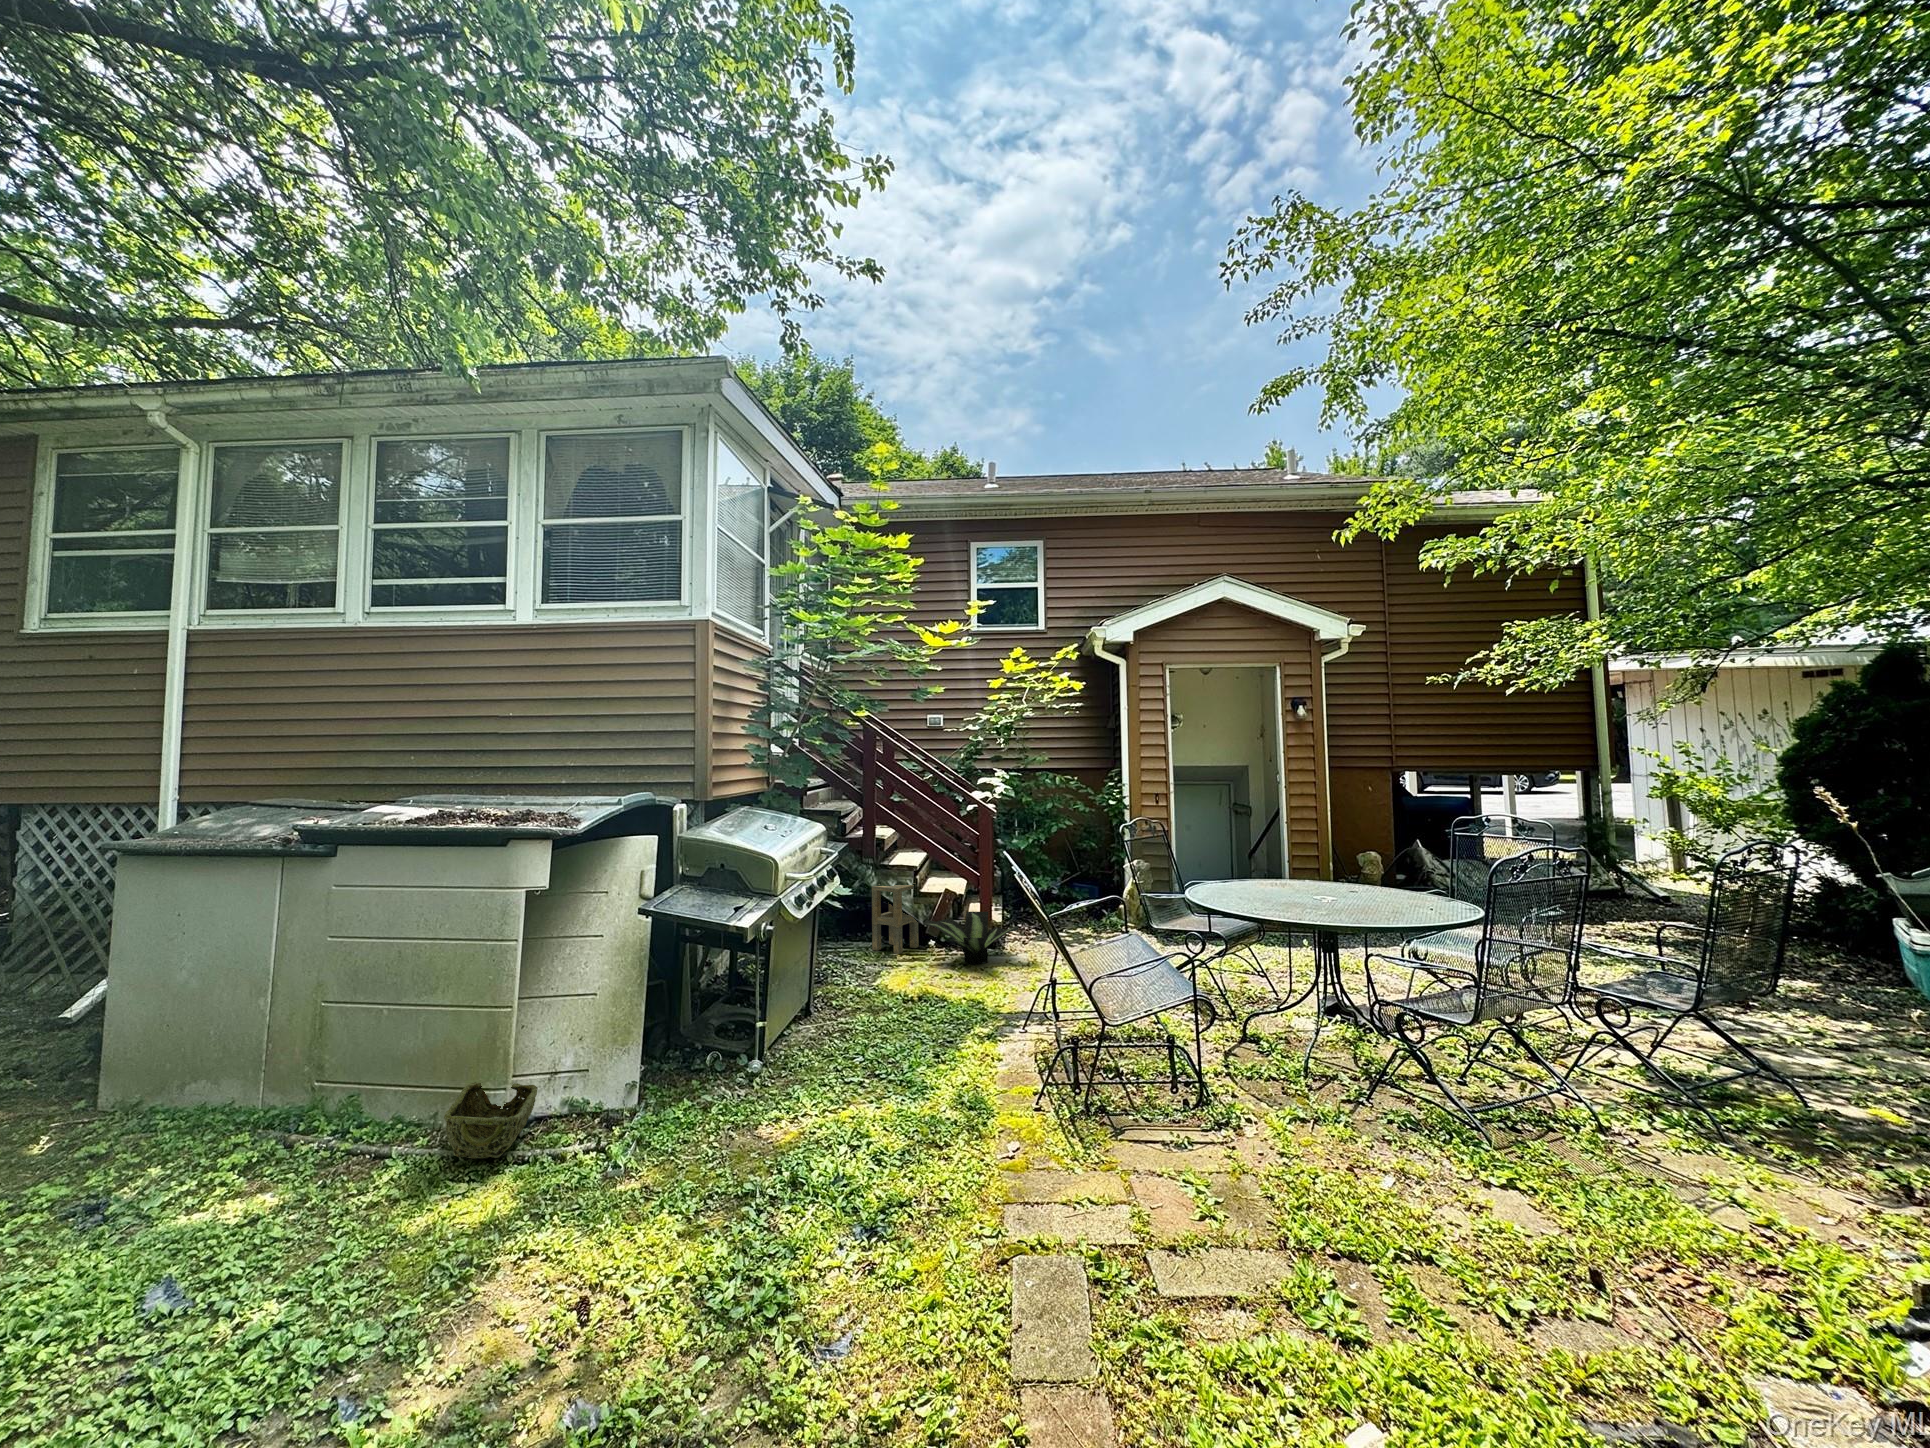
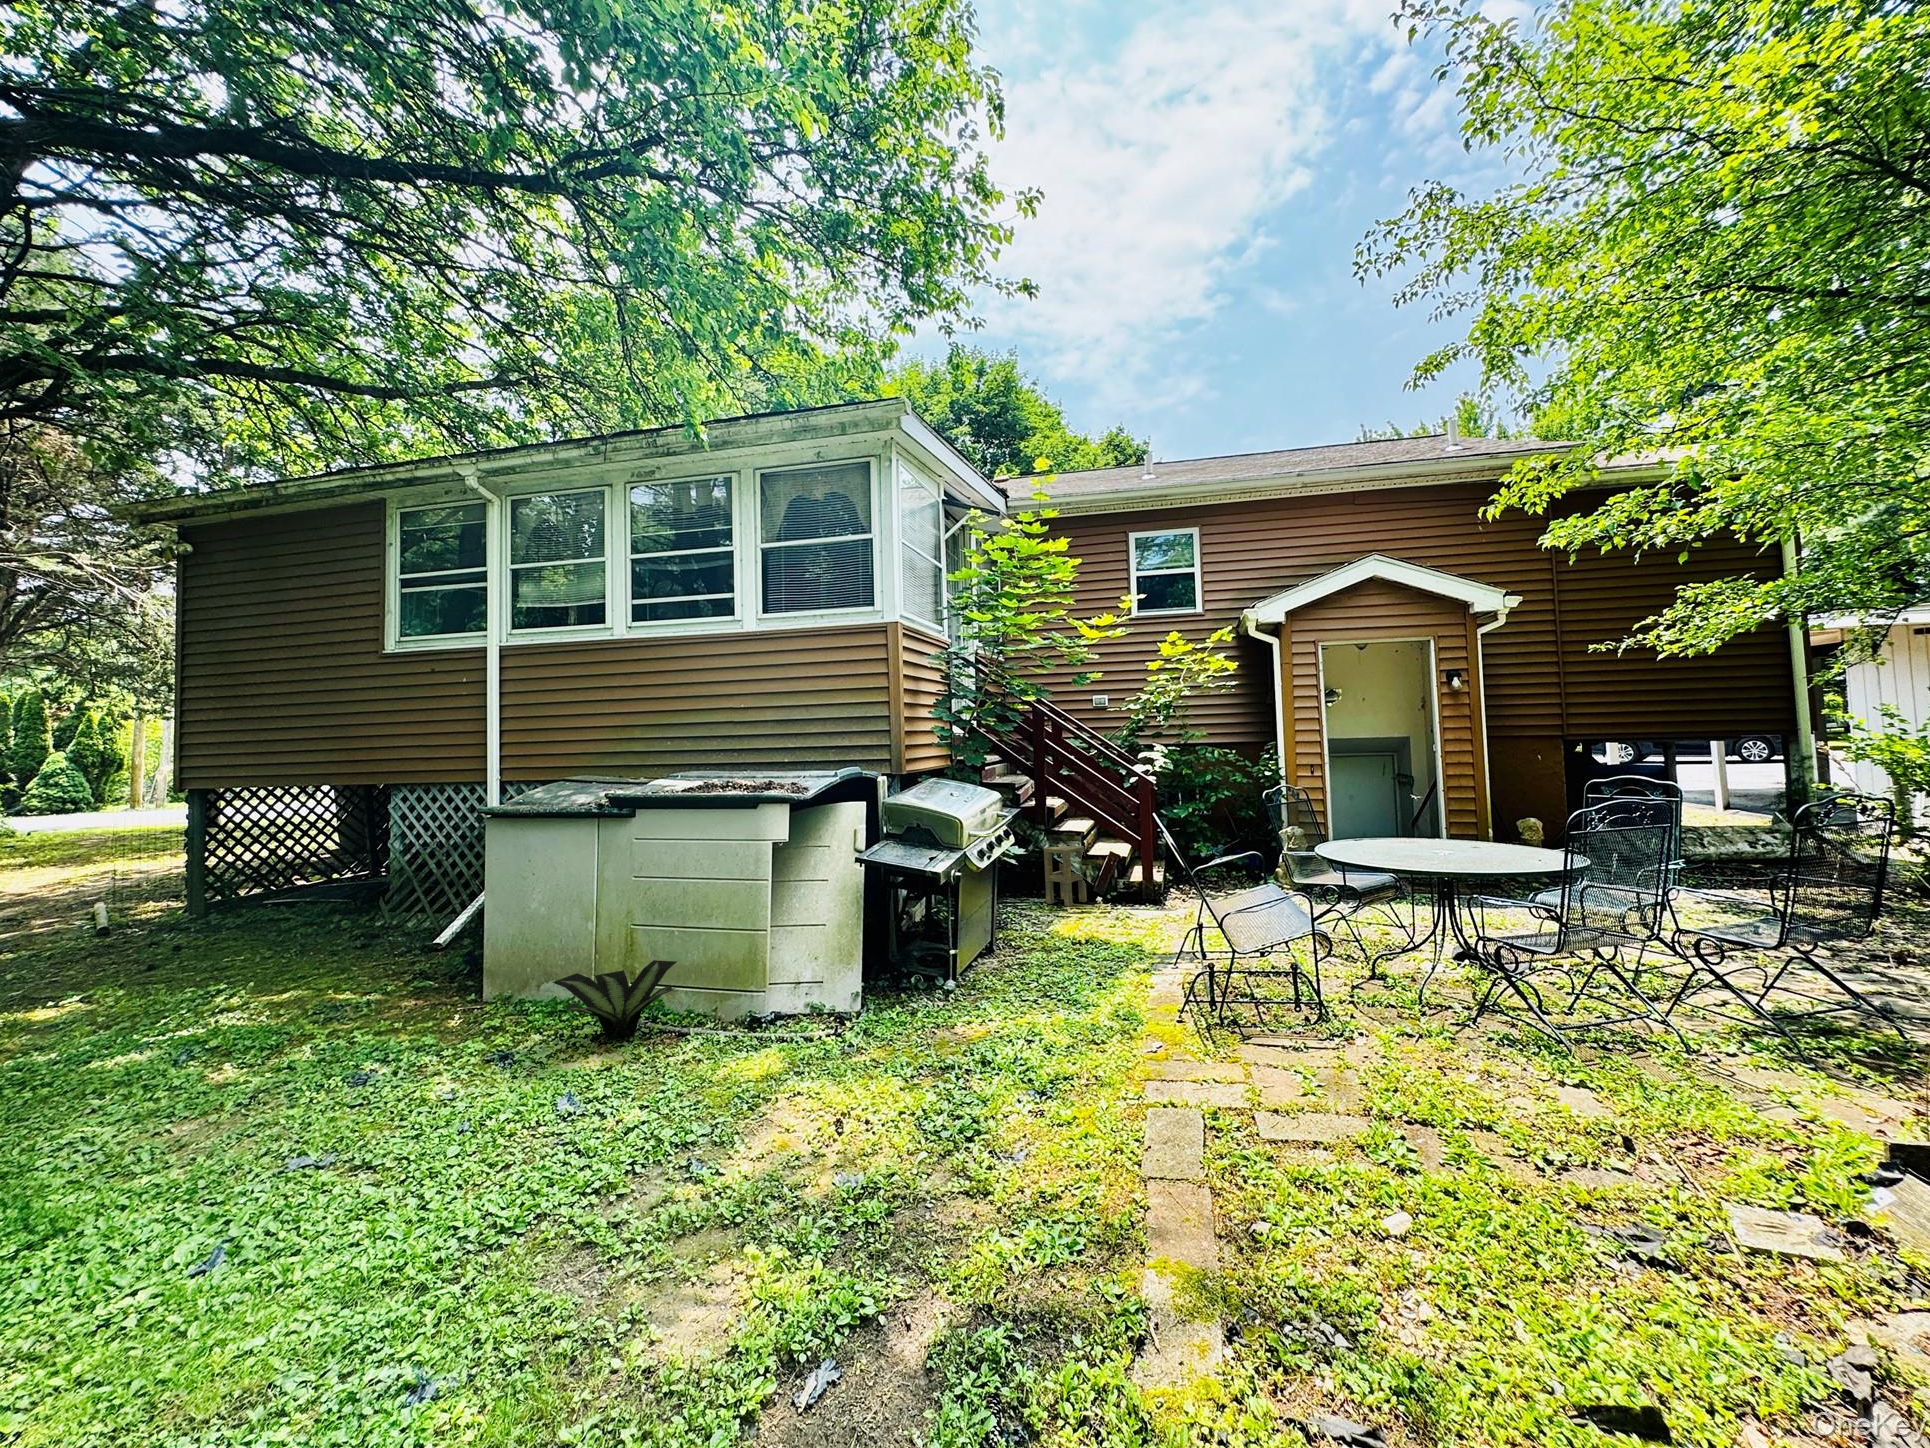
potted plant: present [924,912,1019,965] -> present [552,960,677,1041]
woven basket: present [444,1082,538,1158] -> none [731,985,791,1037]

